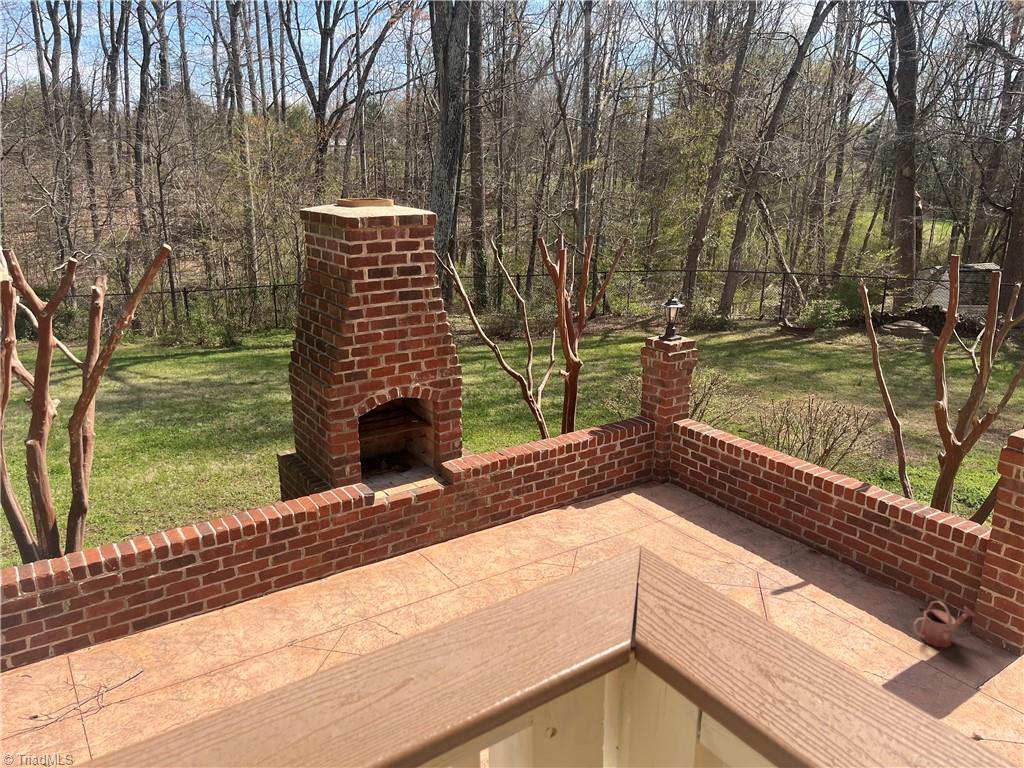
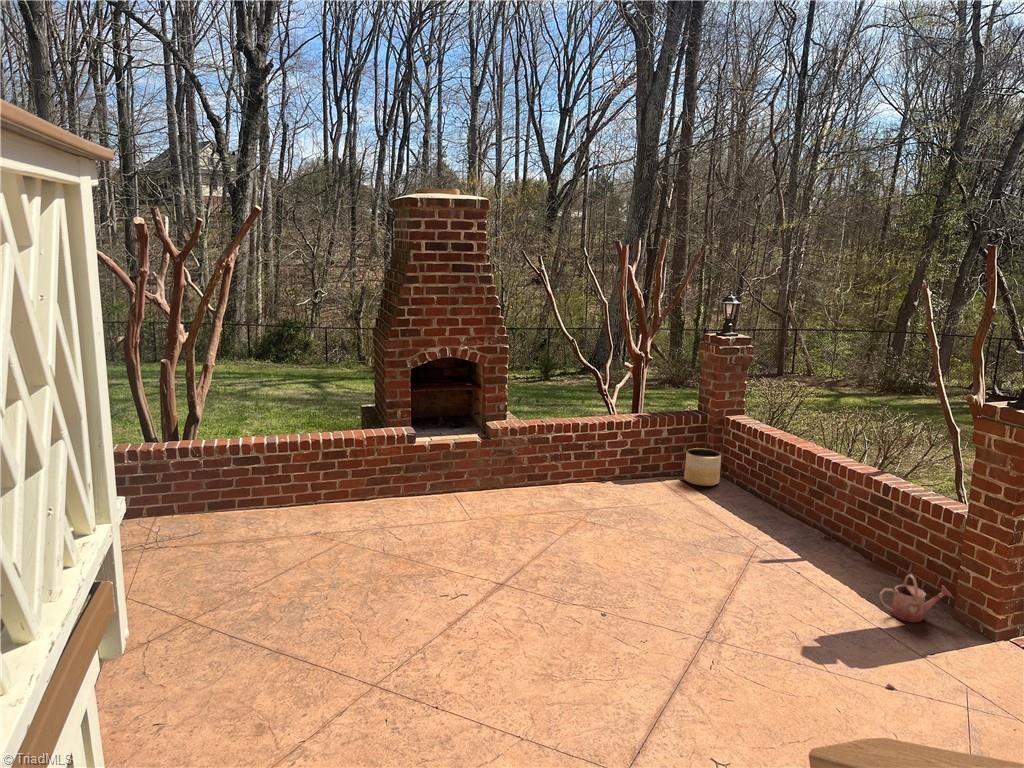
planter: none [640,459,676,499] -> present [684,448,721,486]

